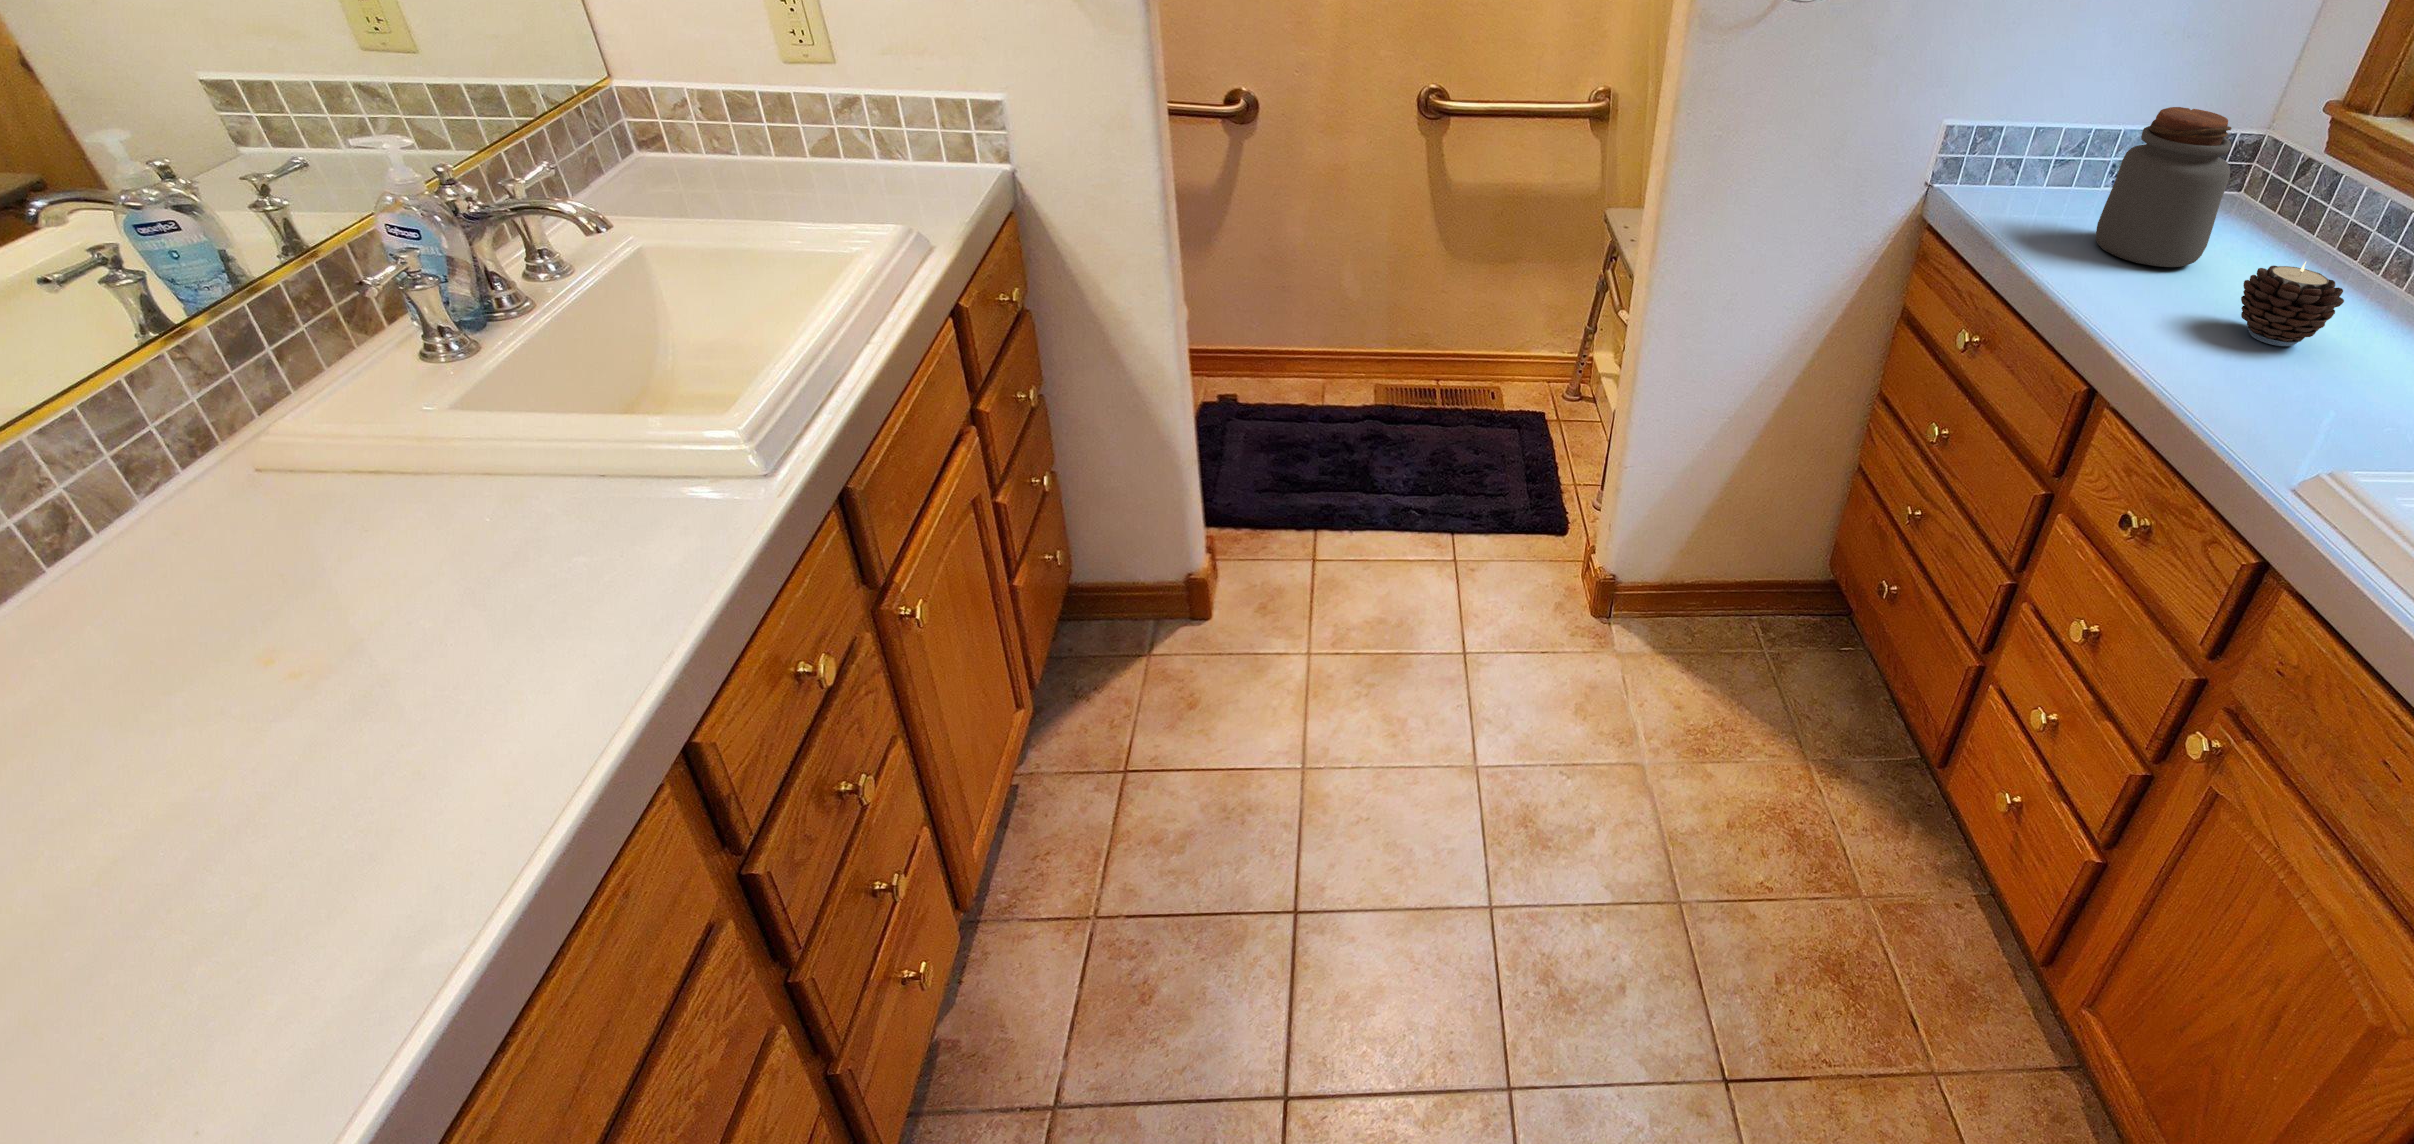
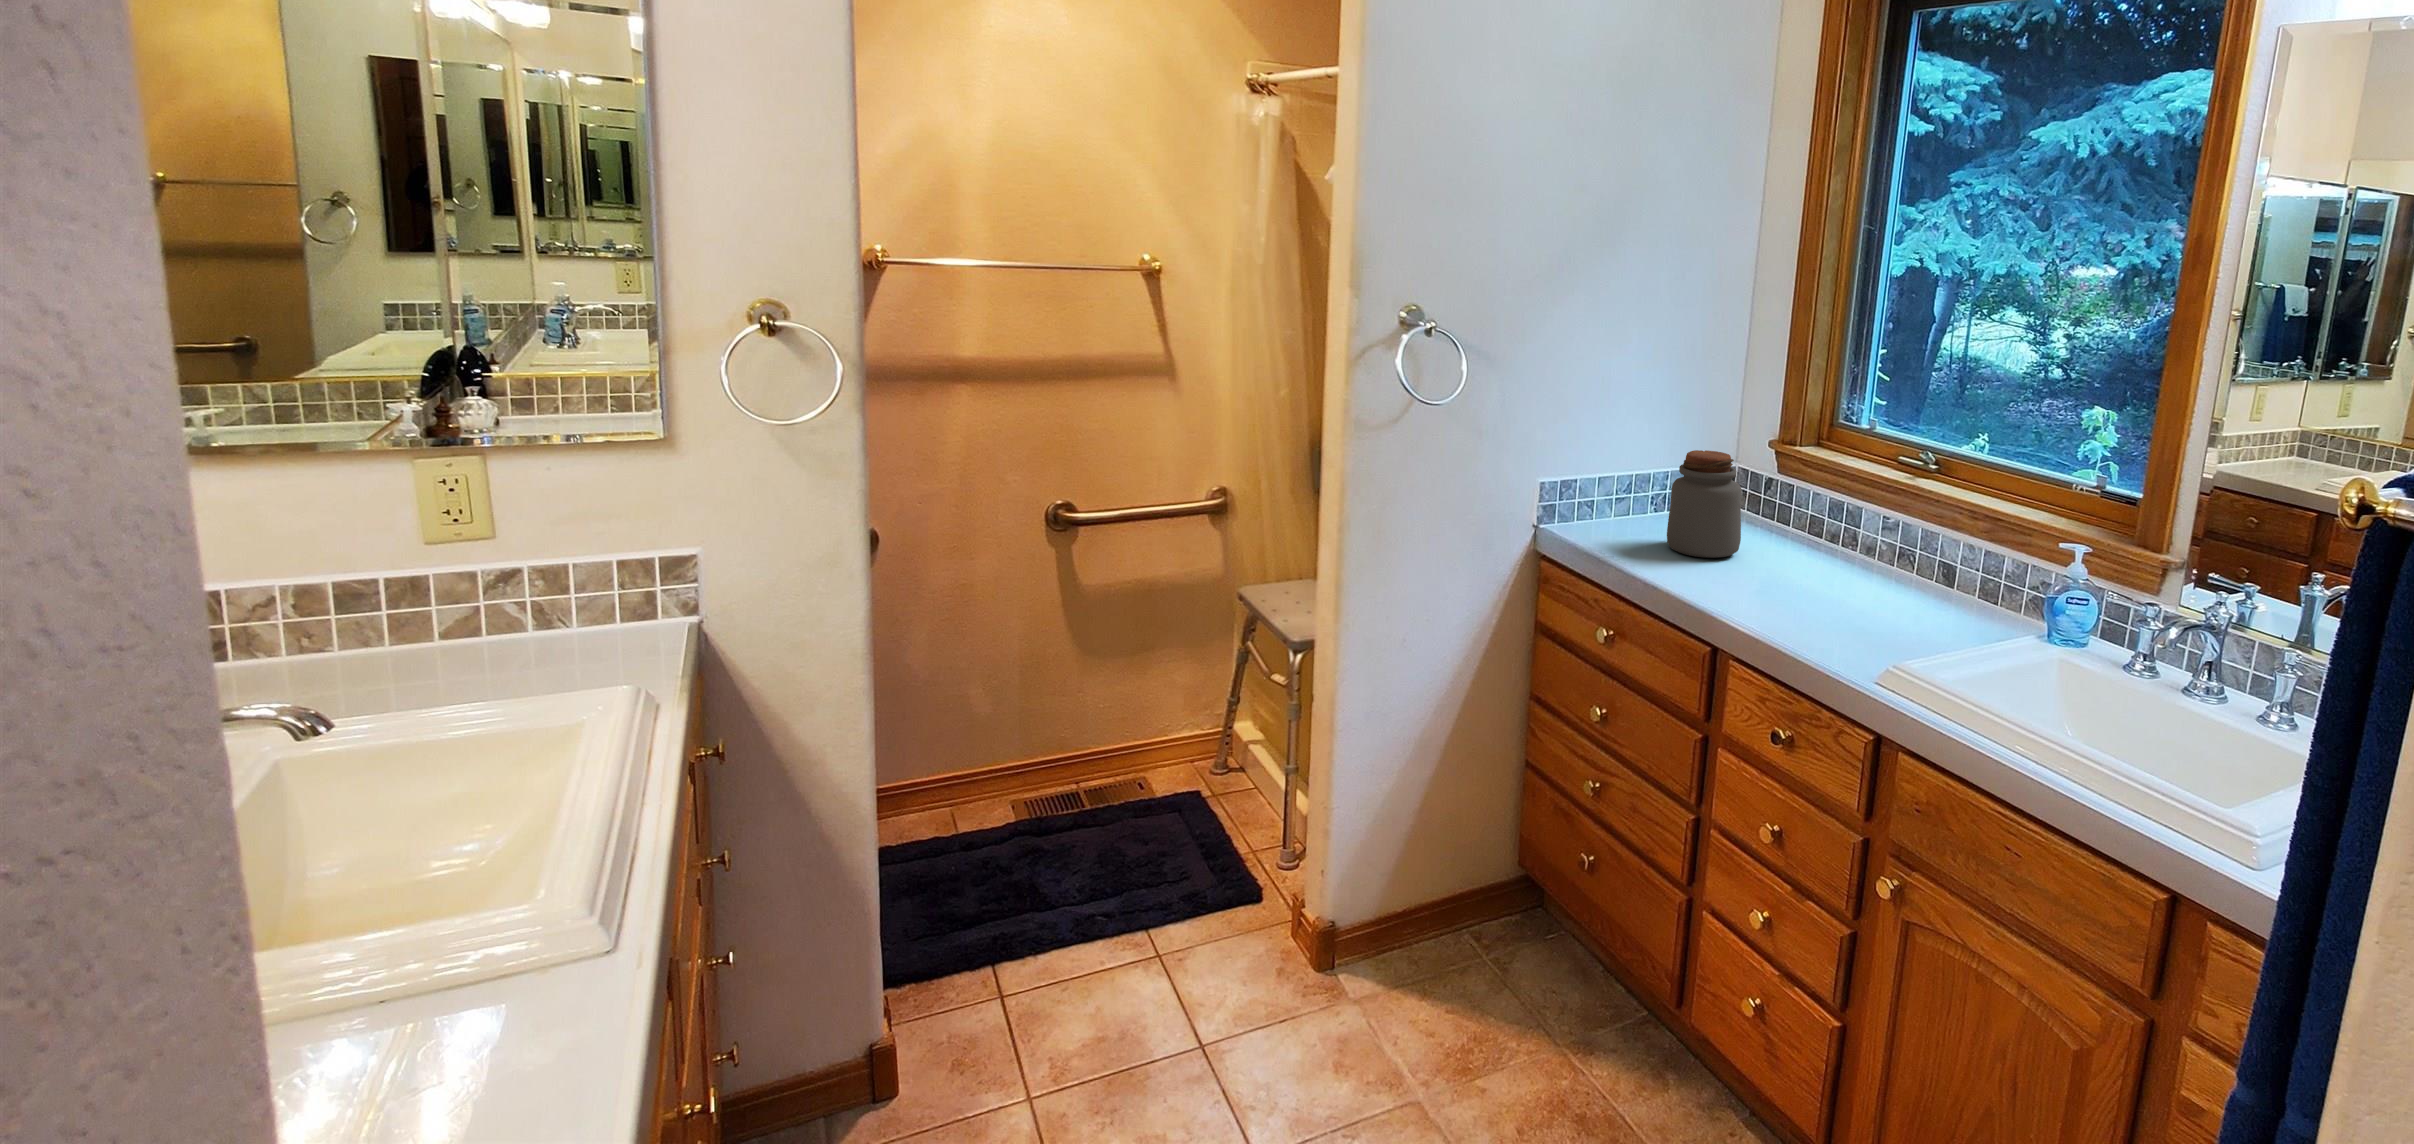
candle: present [2241,262,2344,346] -> none [1781,537,1843,596]

